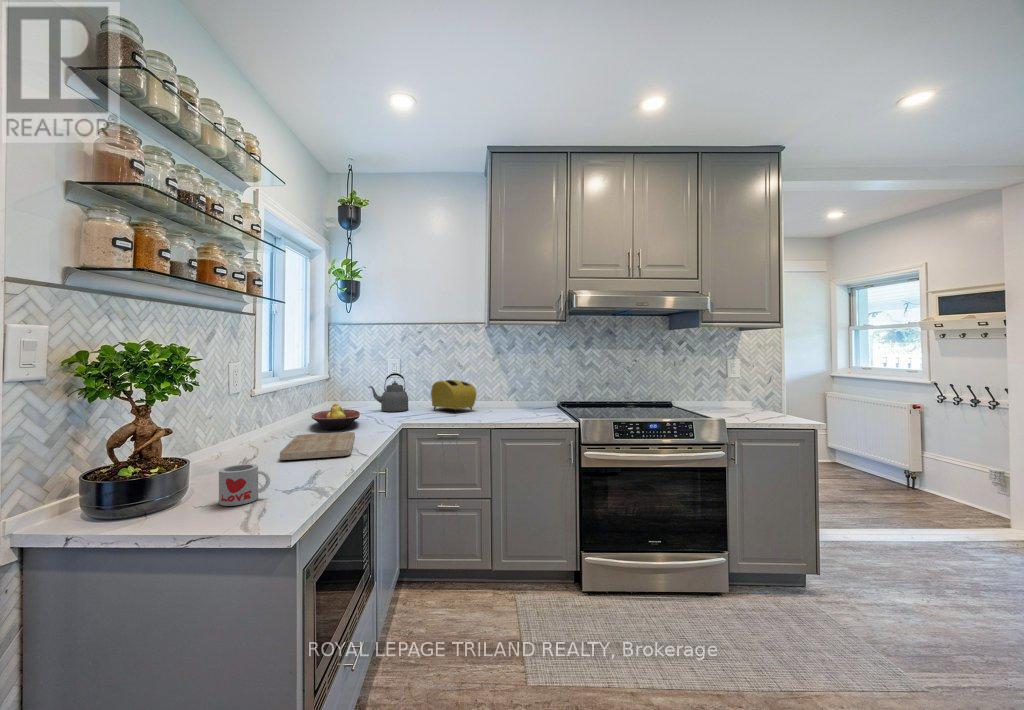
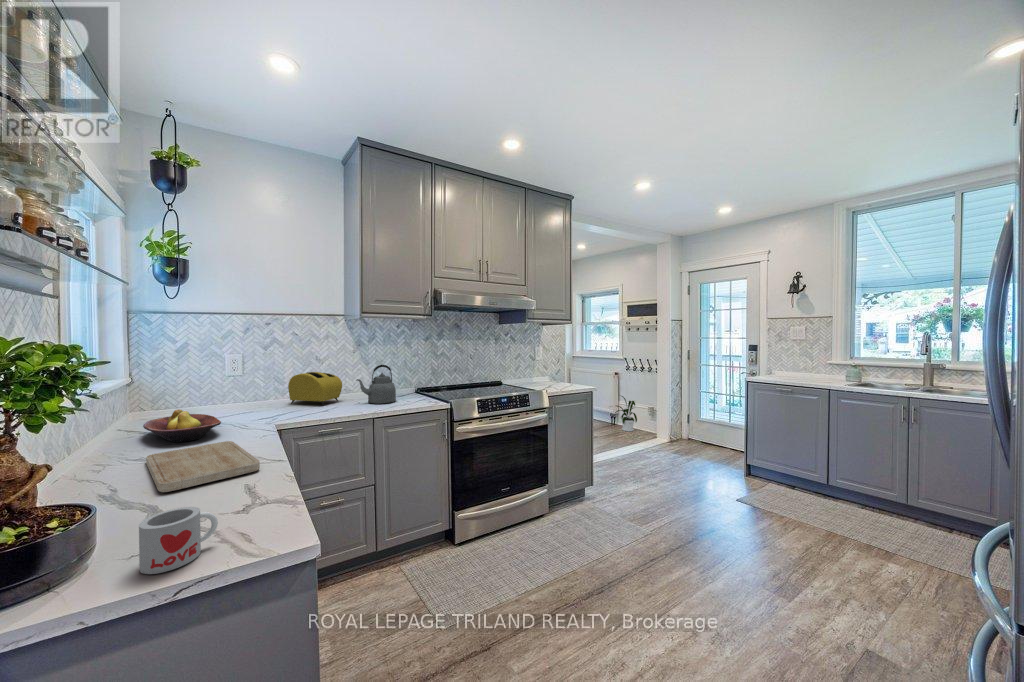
kettle: present [370,373,408,412] -> present [356,365,396,404]
house plant: none [894,442,960,506] -> present [615,396,637,432]

